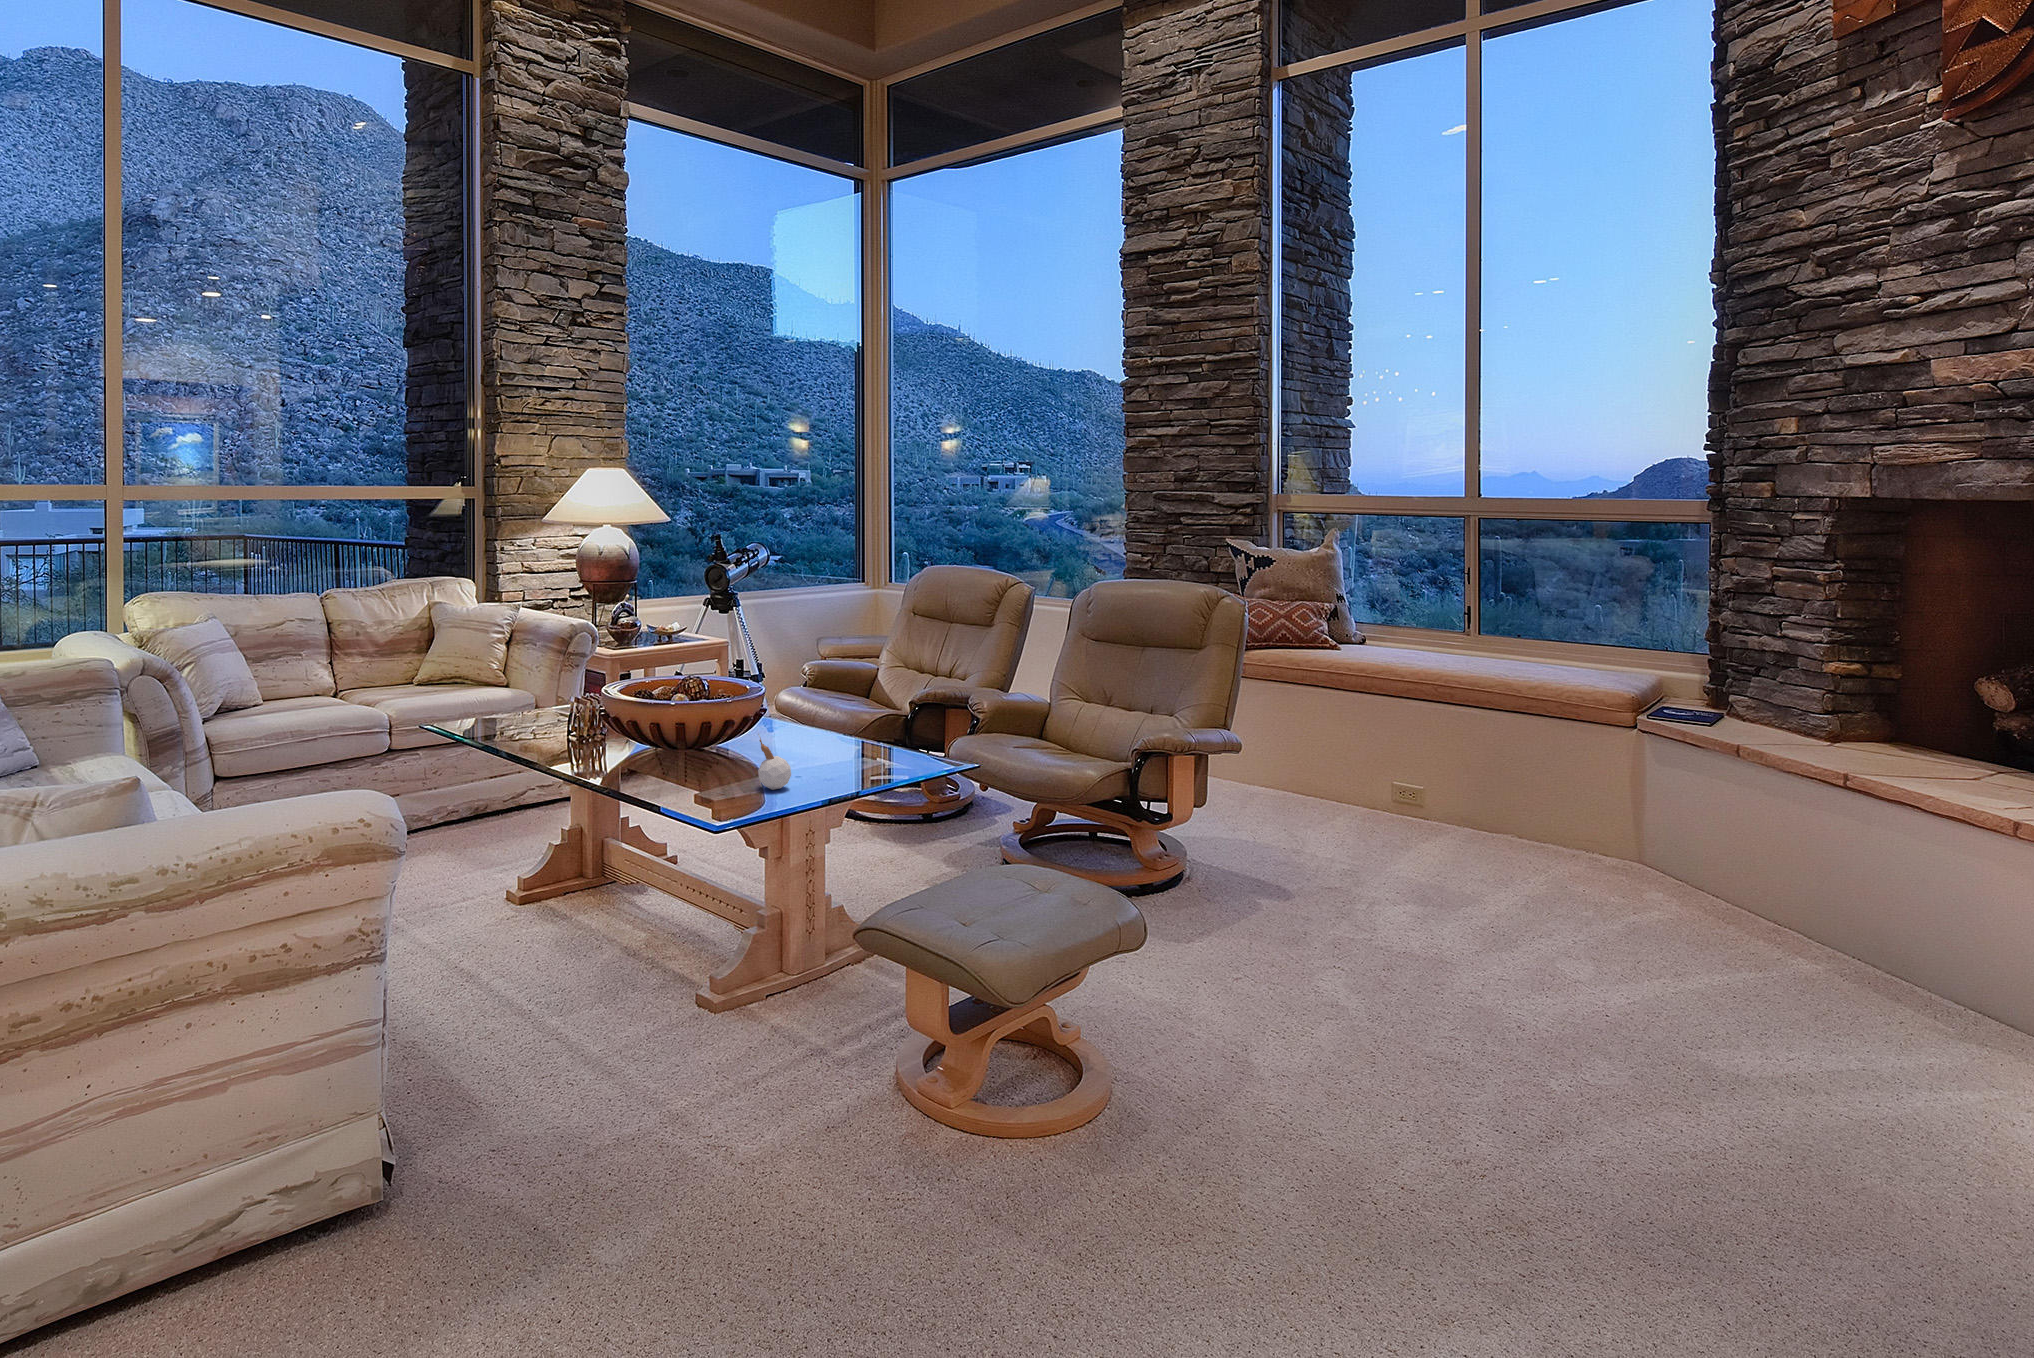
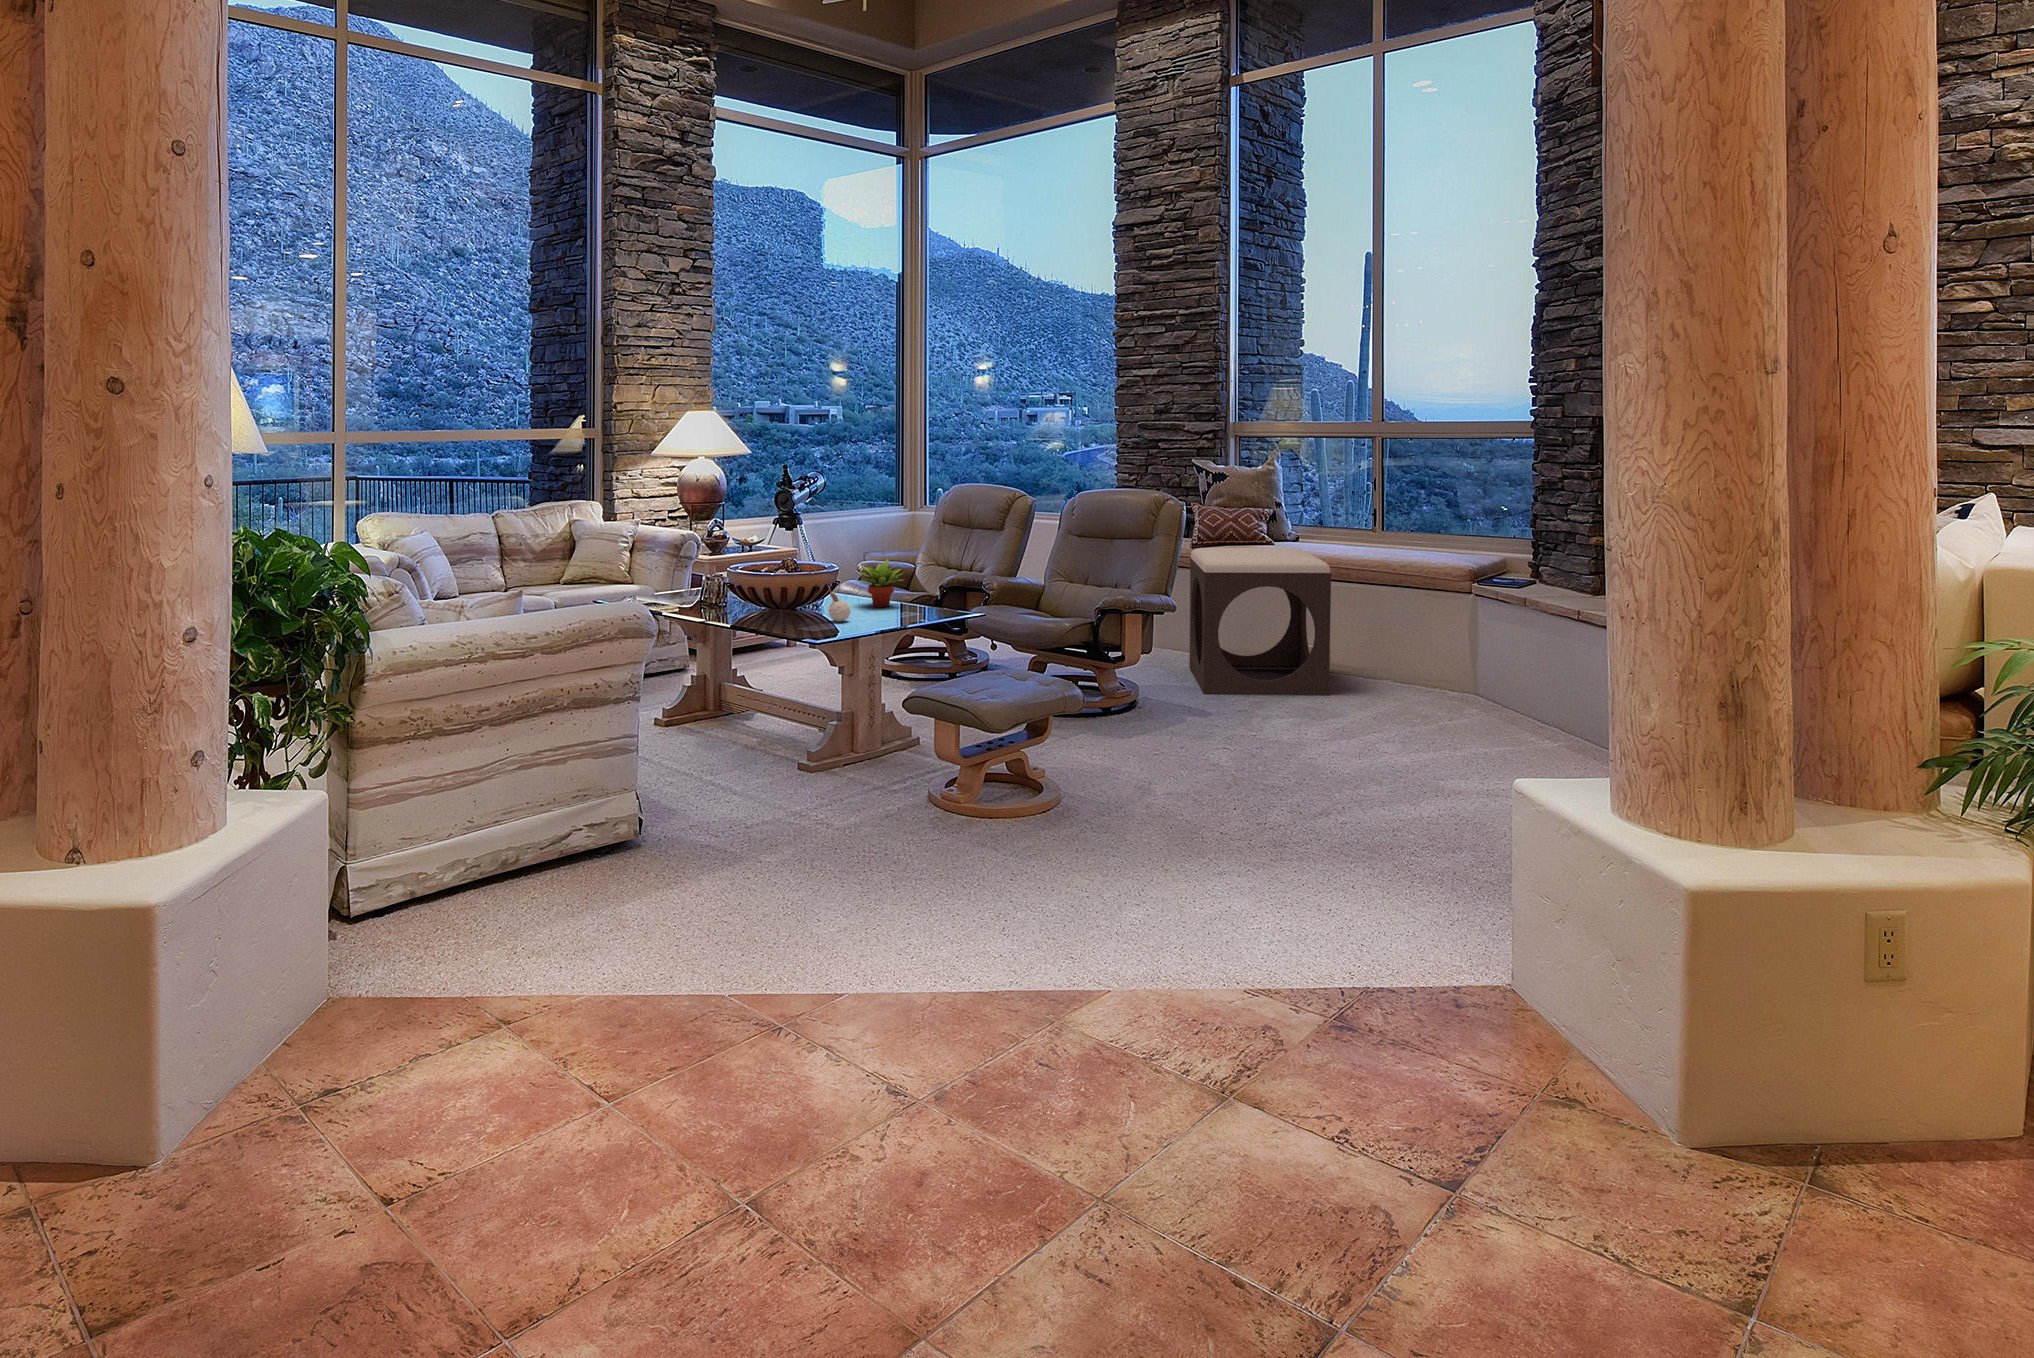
footstool: none [1243,664,1461,880] -> present [1189,548,1331,695]
succulent plant: none [803,685,870,758] -> present [861,558,903,607]

